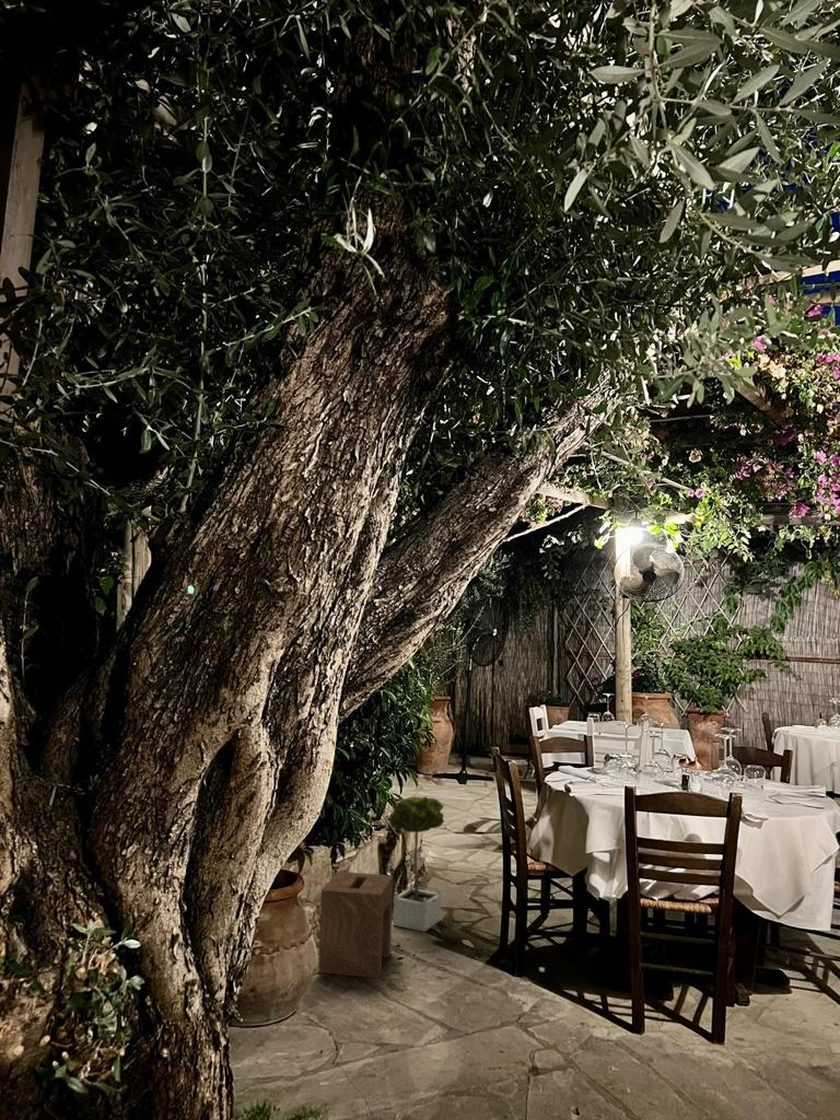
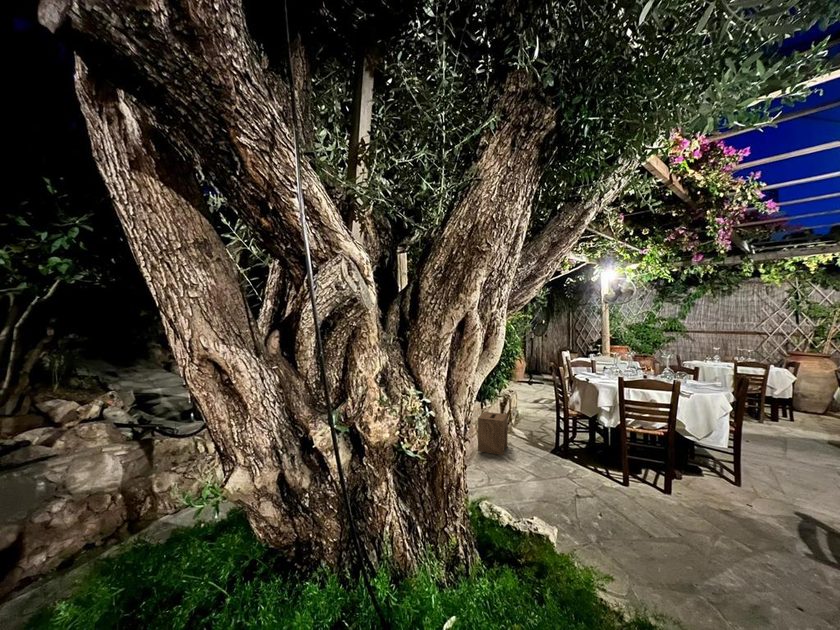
potted tree: present [389,797,444,931] -> none [504,383,528,439]

